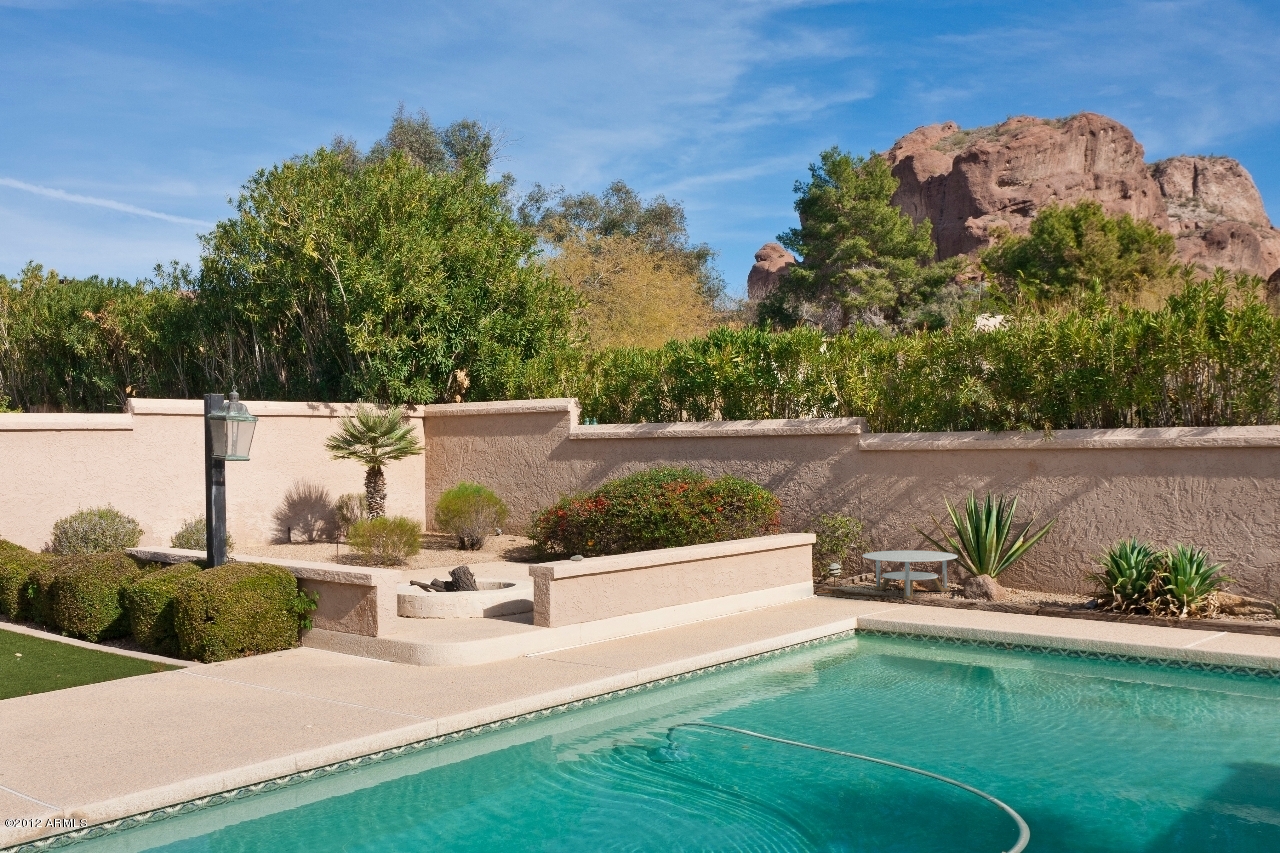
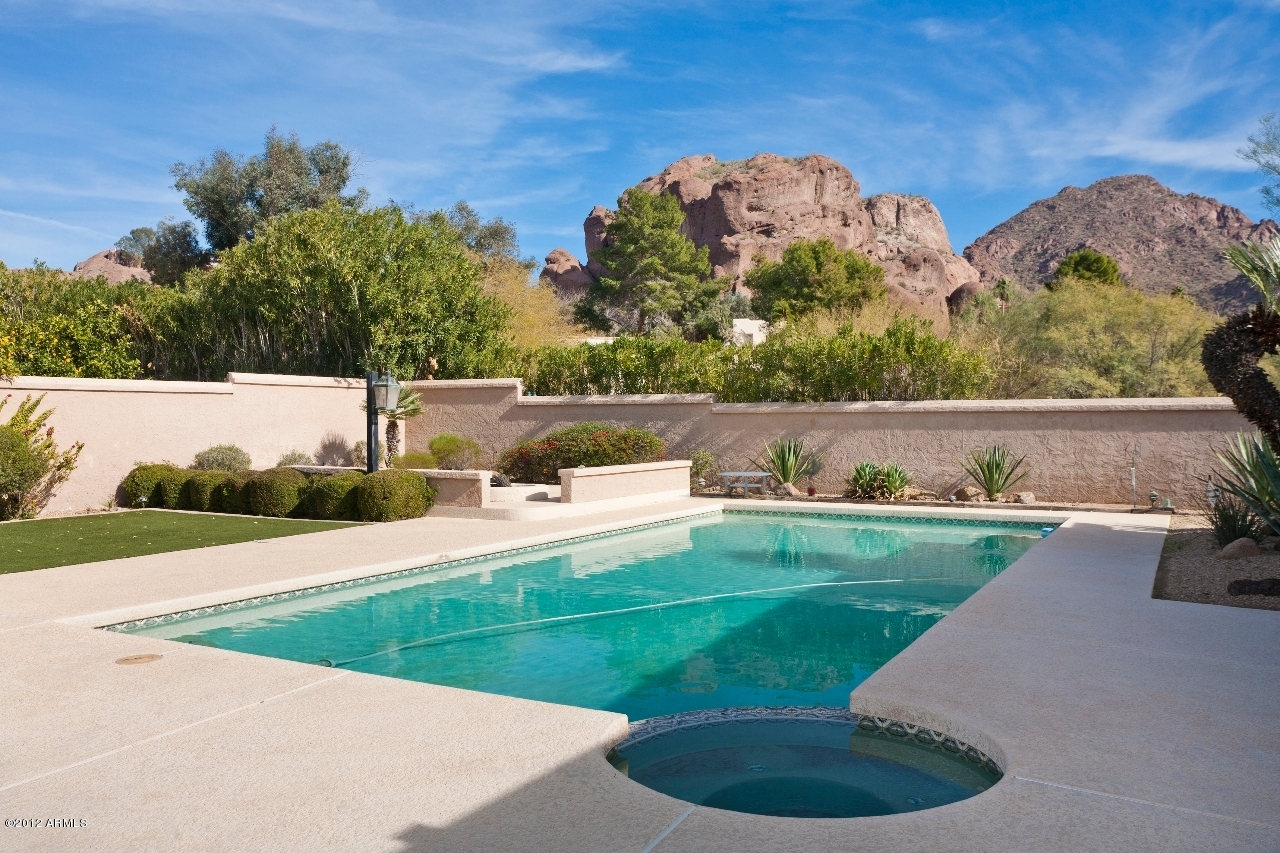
potted tree: none [1000,520,1056,598] -> present [798,453,825,496]

